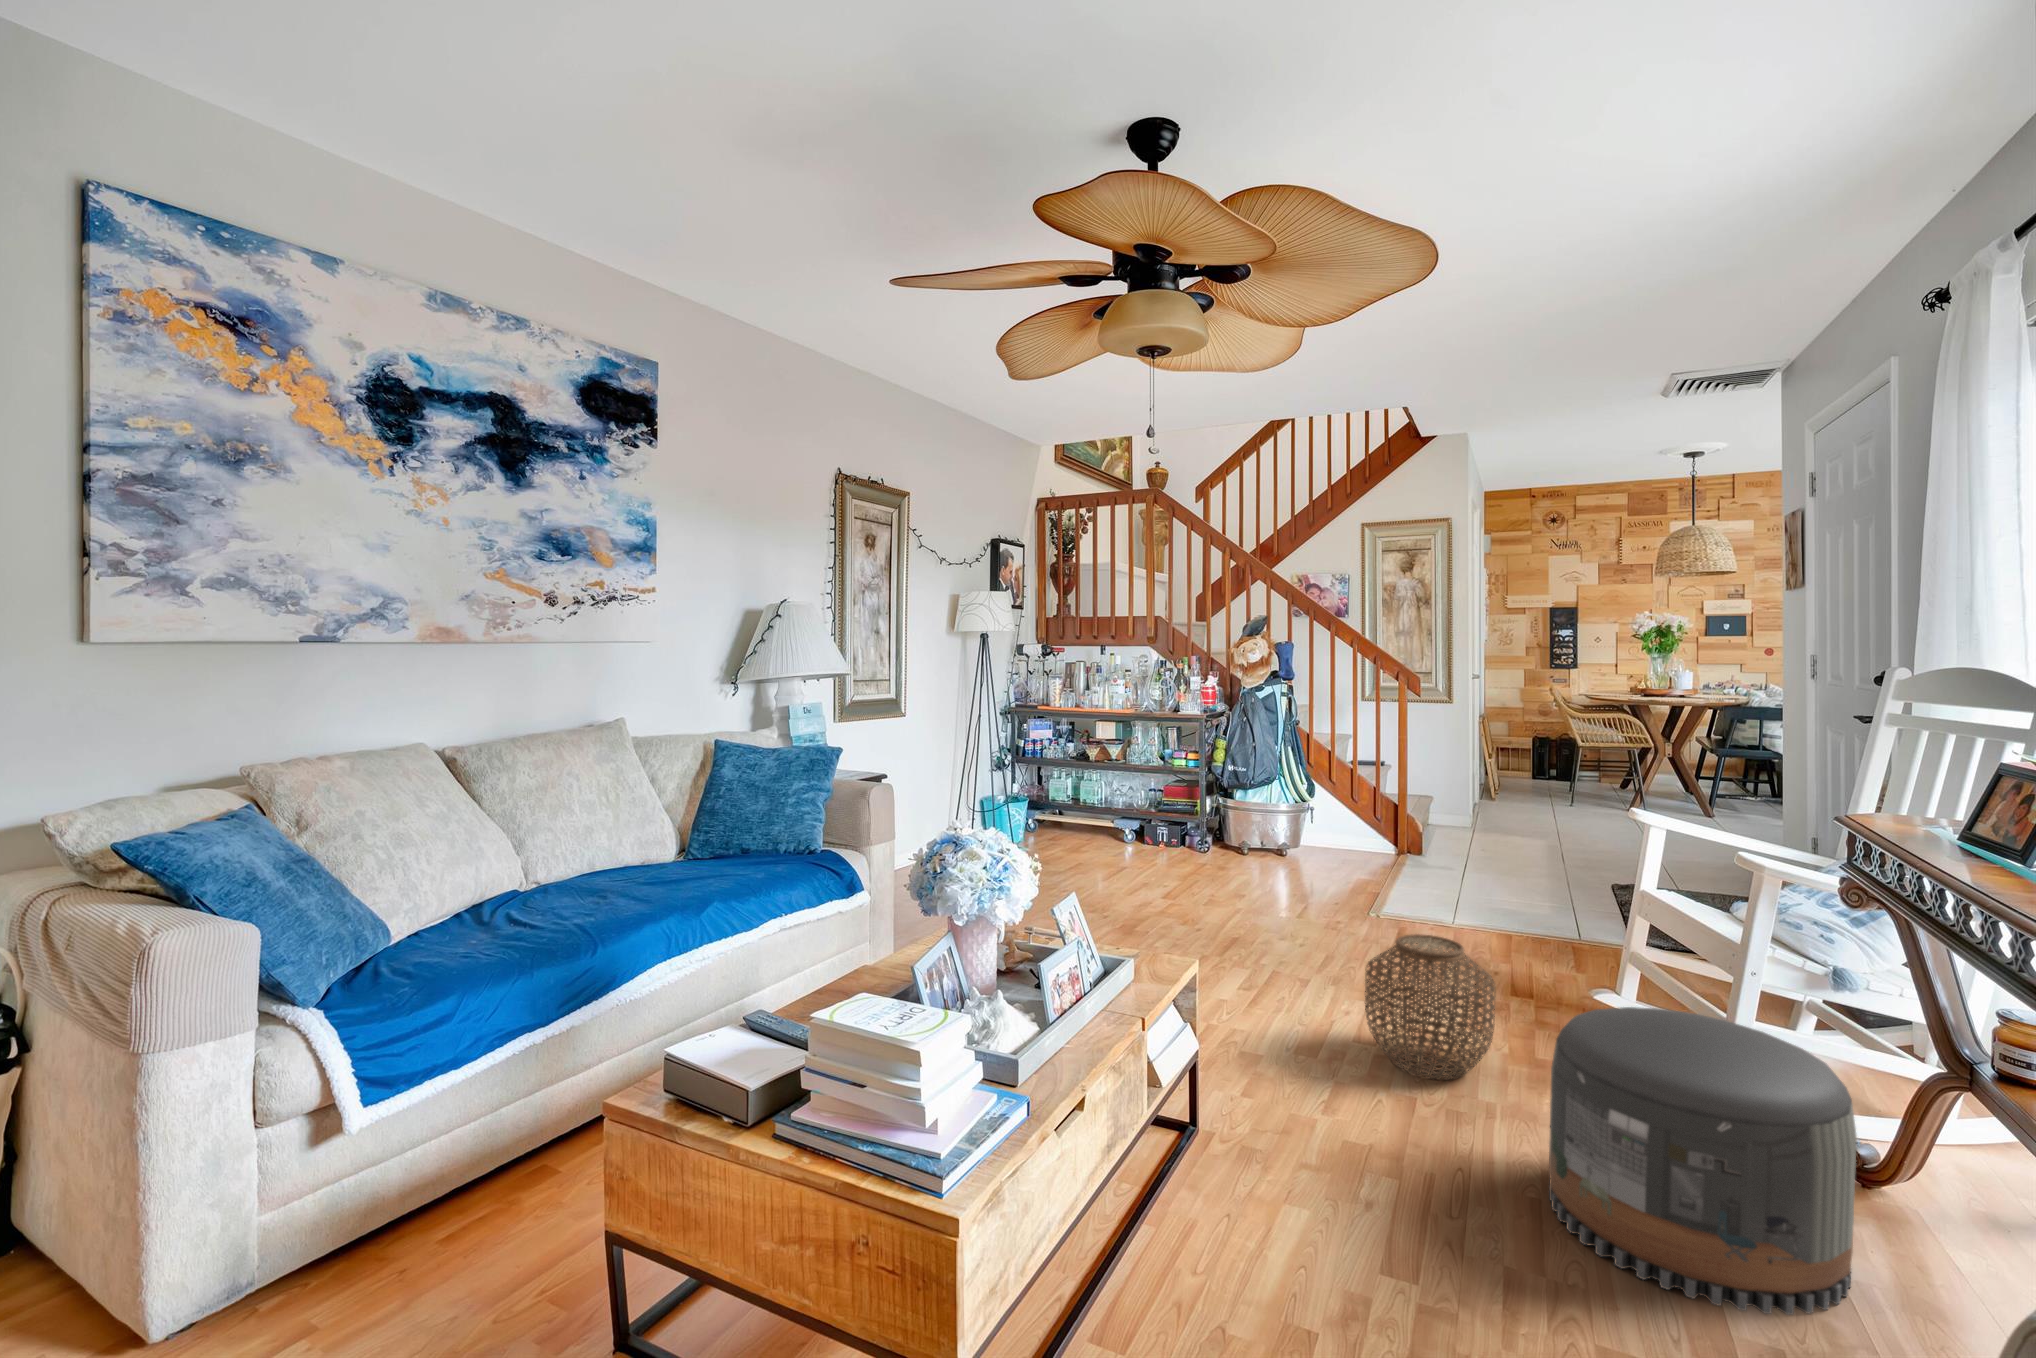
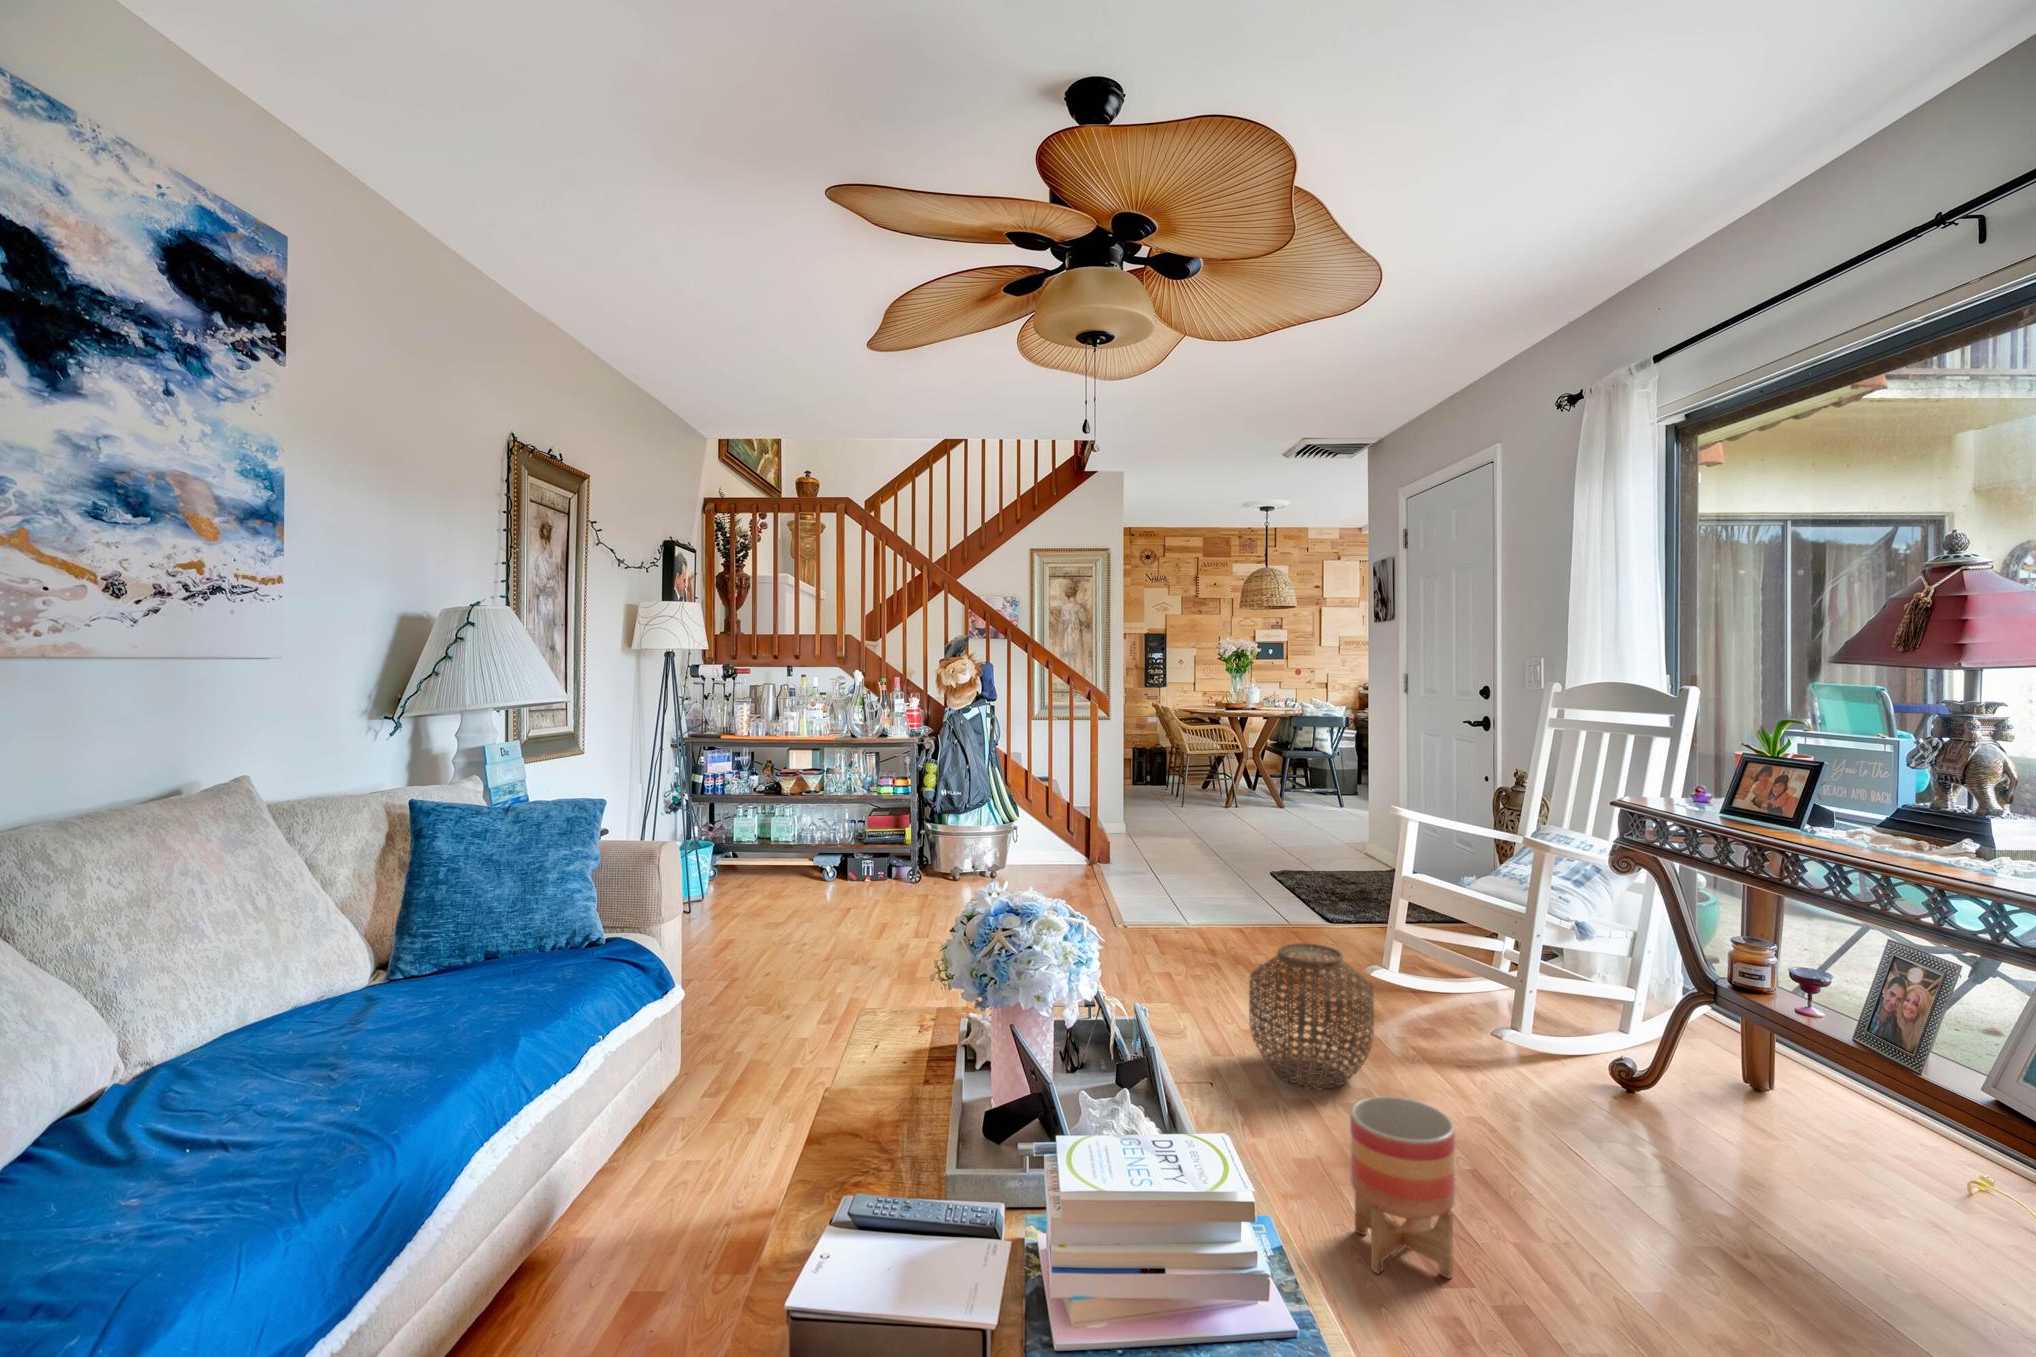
pouf: present [1549,1007,1857,1315] -> none [1507,984,1782,1257]
planter: none [1314,1065,1410,1236] -> present [1350,1097,1455,1279]

